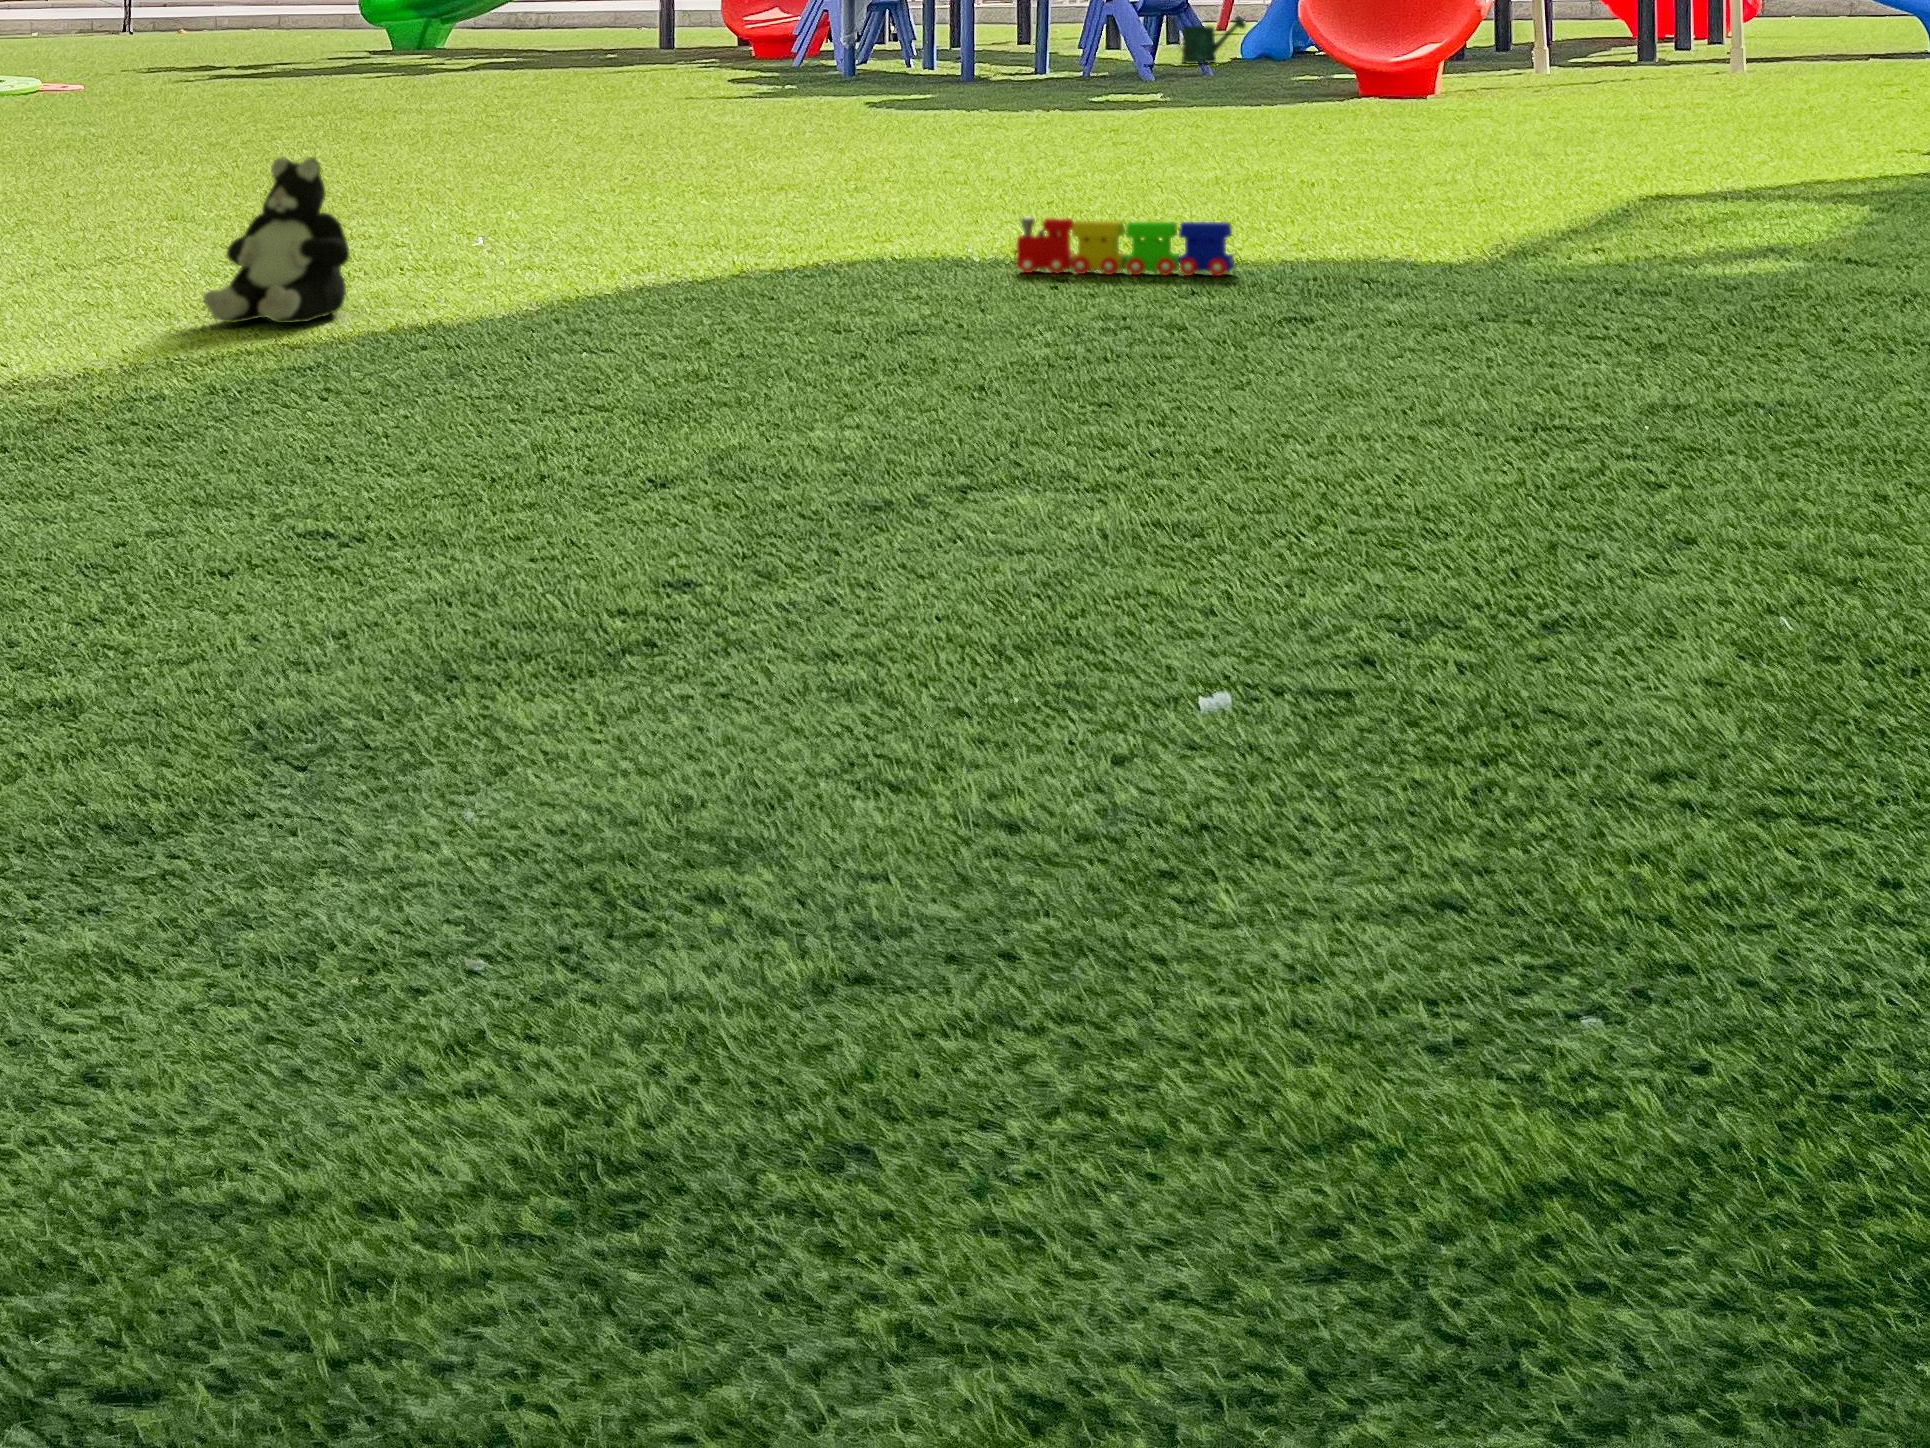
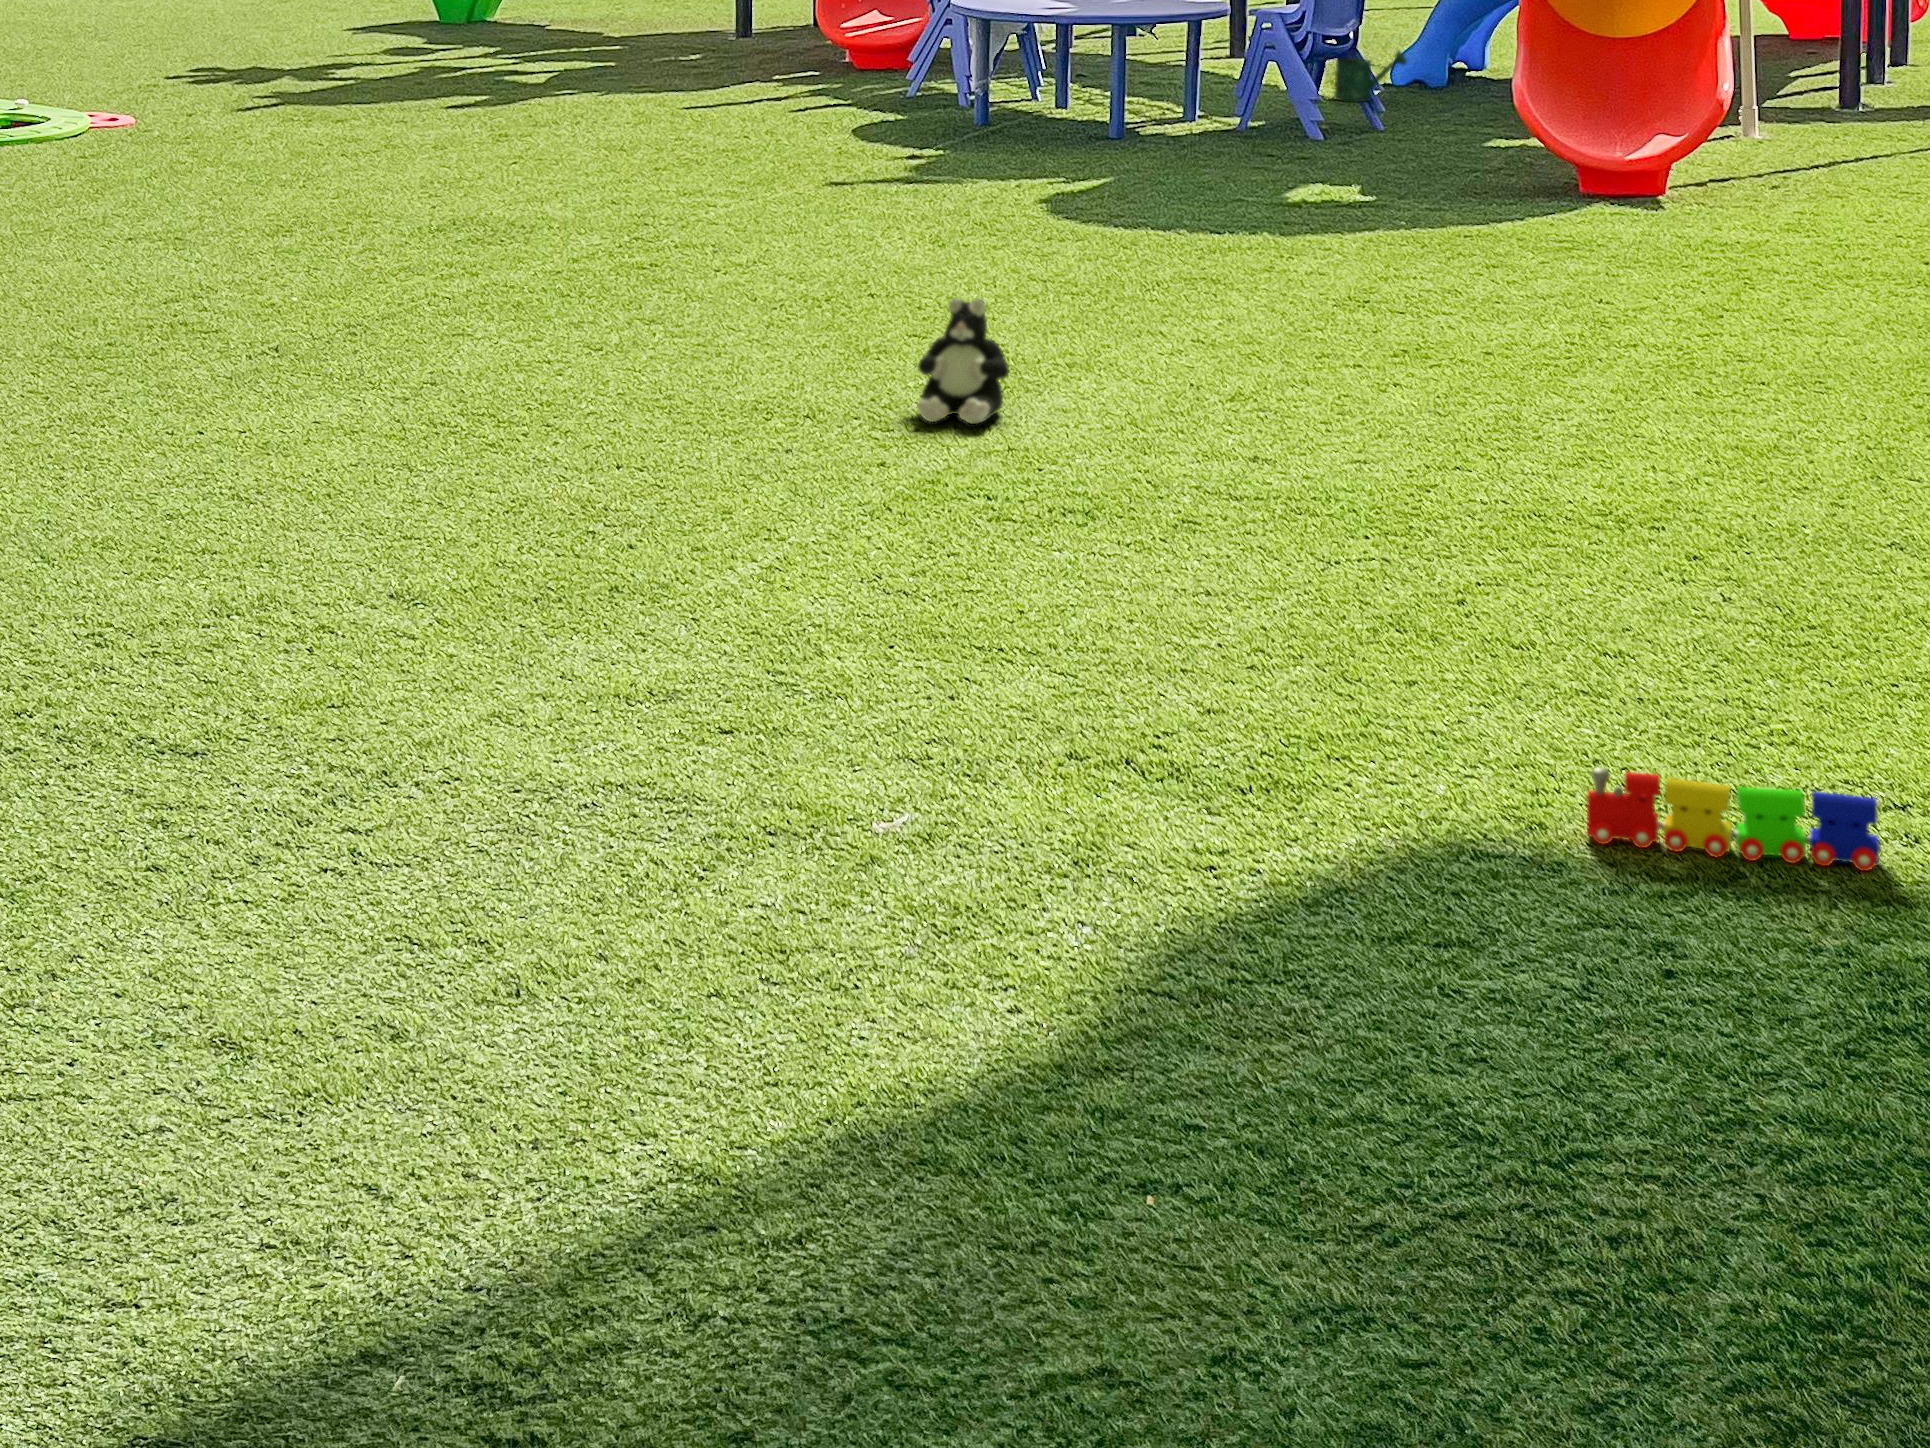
plush toy: present [203,158,350,323] -> present [917,298,1009,424]

